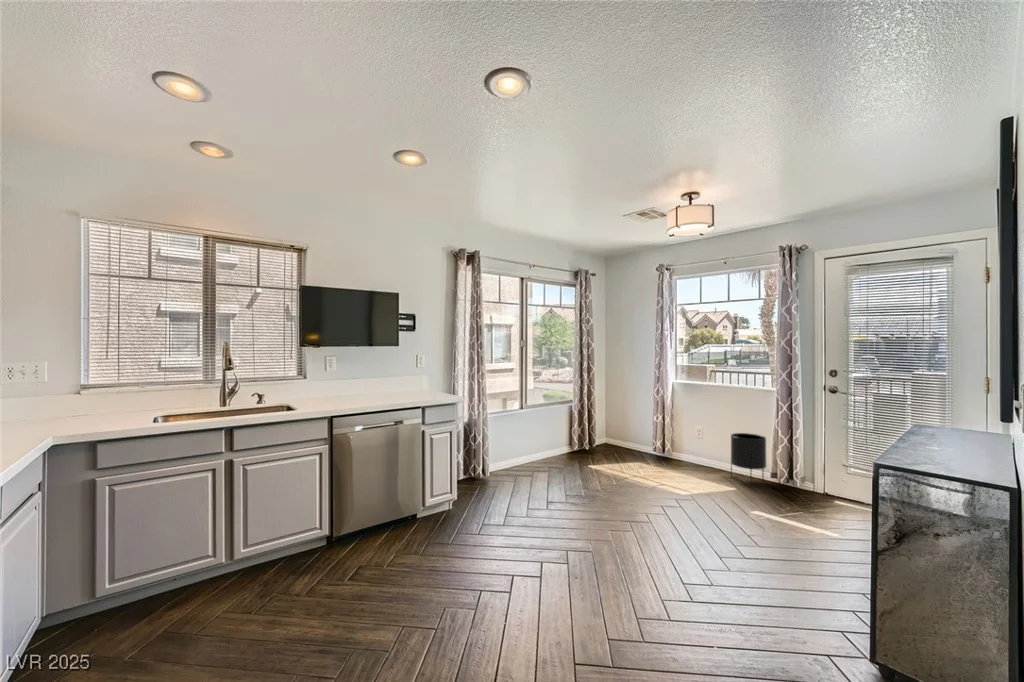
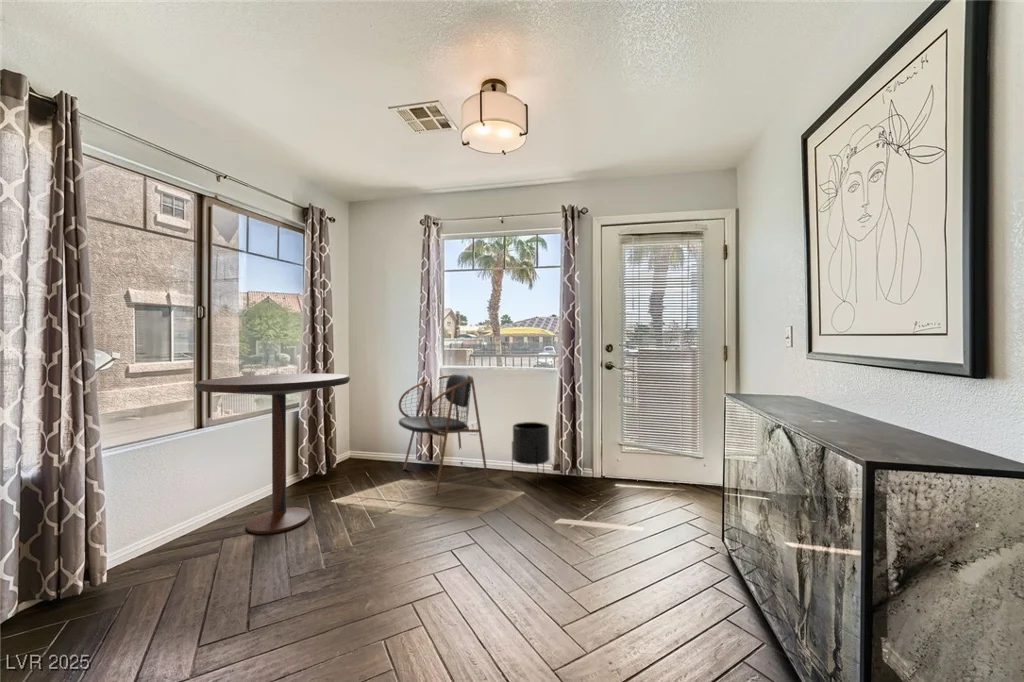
pedestal table: none [521,381,602,475] -> present [195,374,350,534]
dining chair: none [638,387,708,477] -> present [399,373,488,496]

